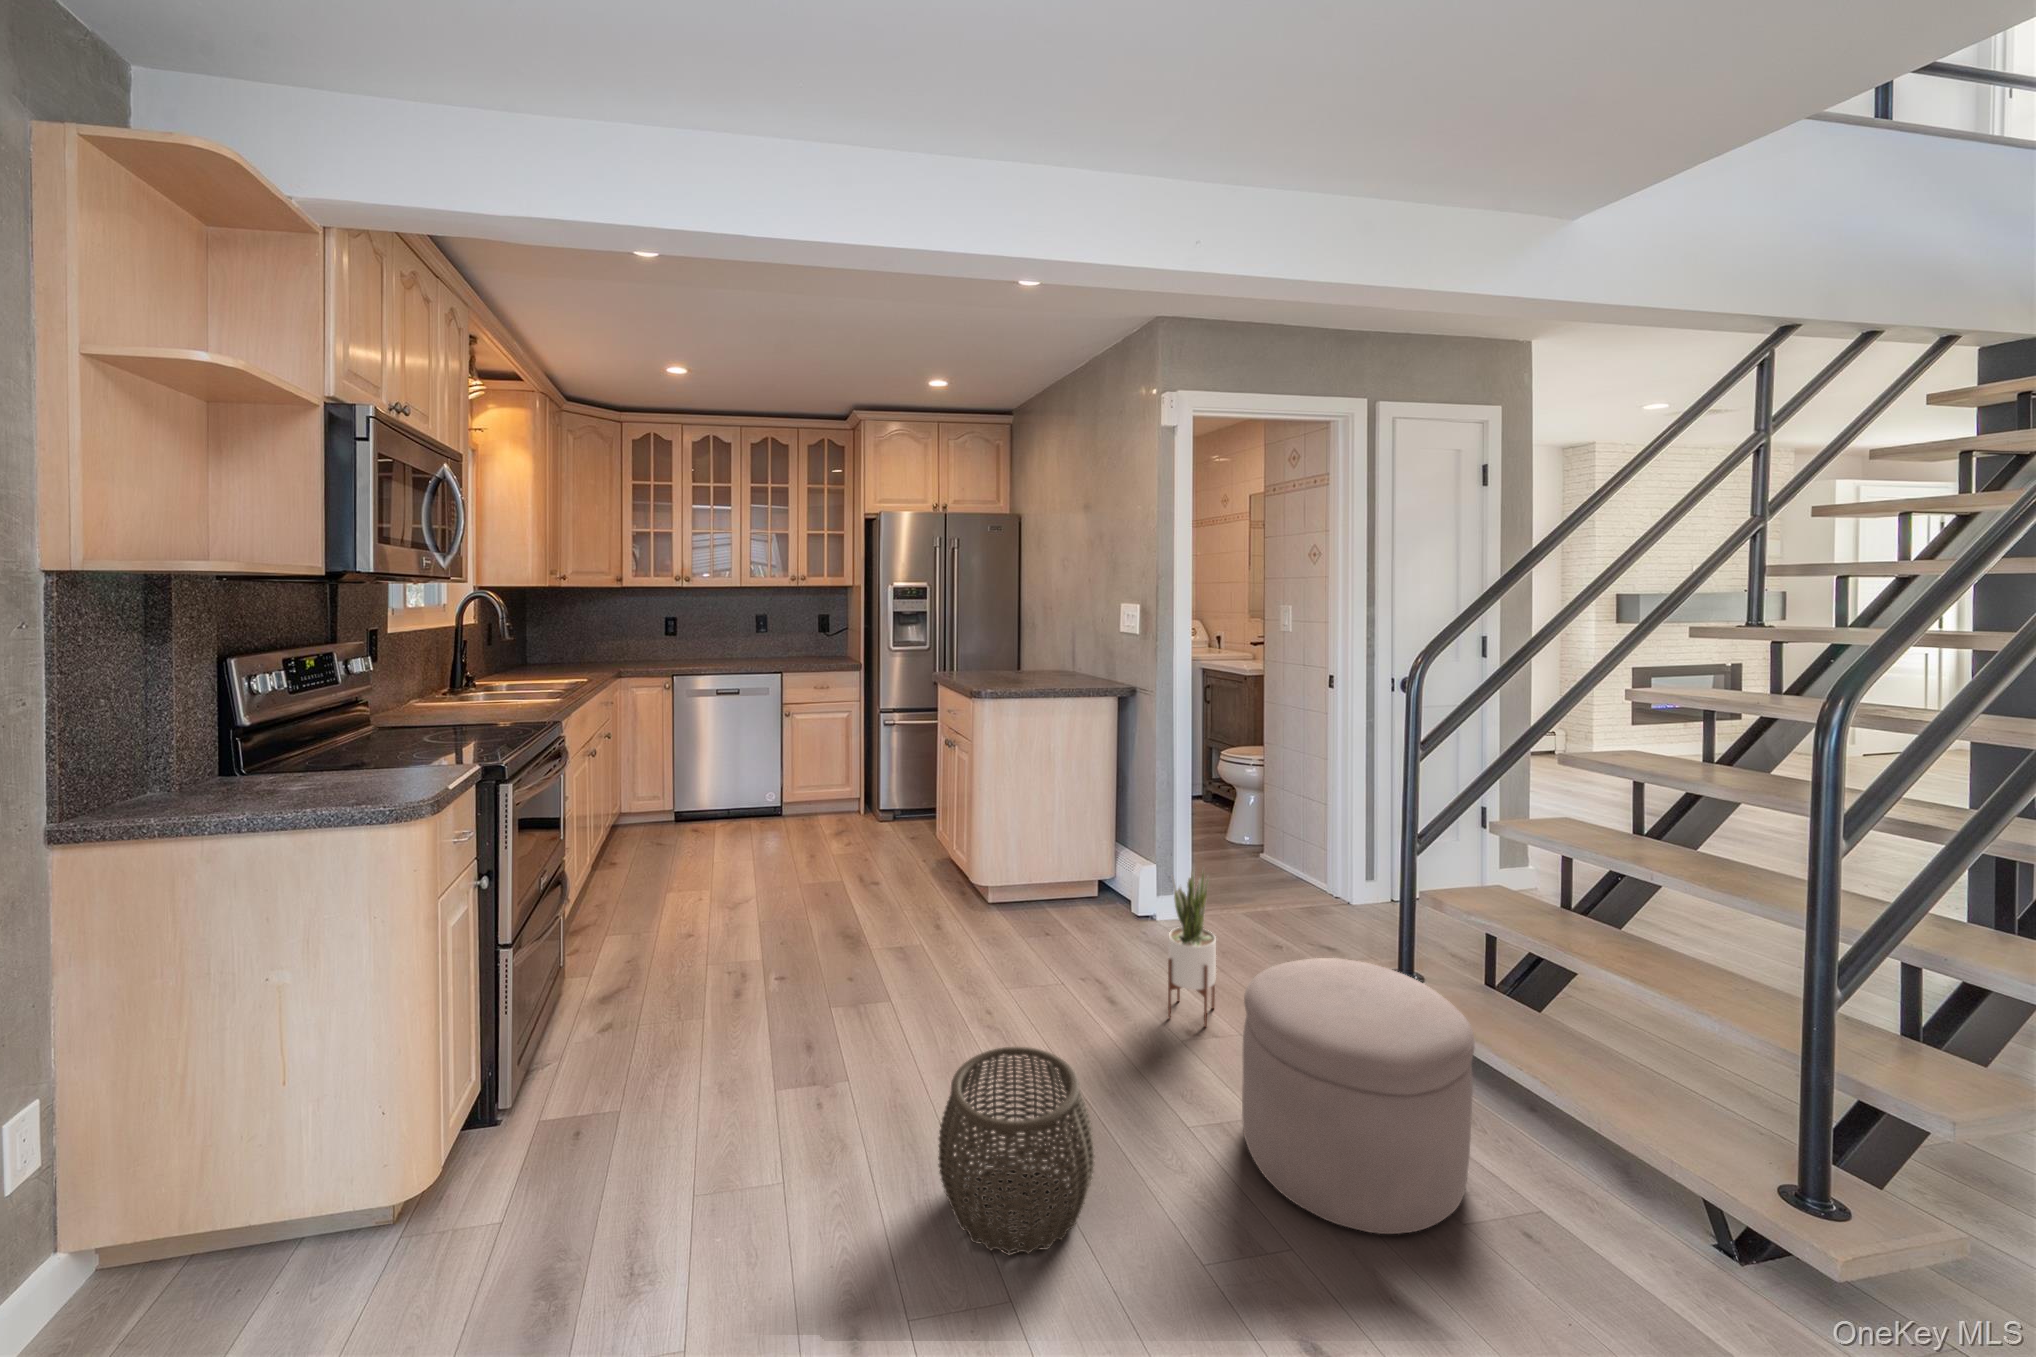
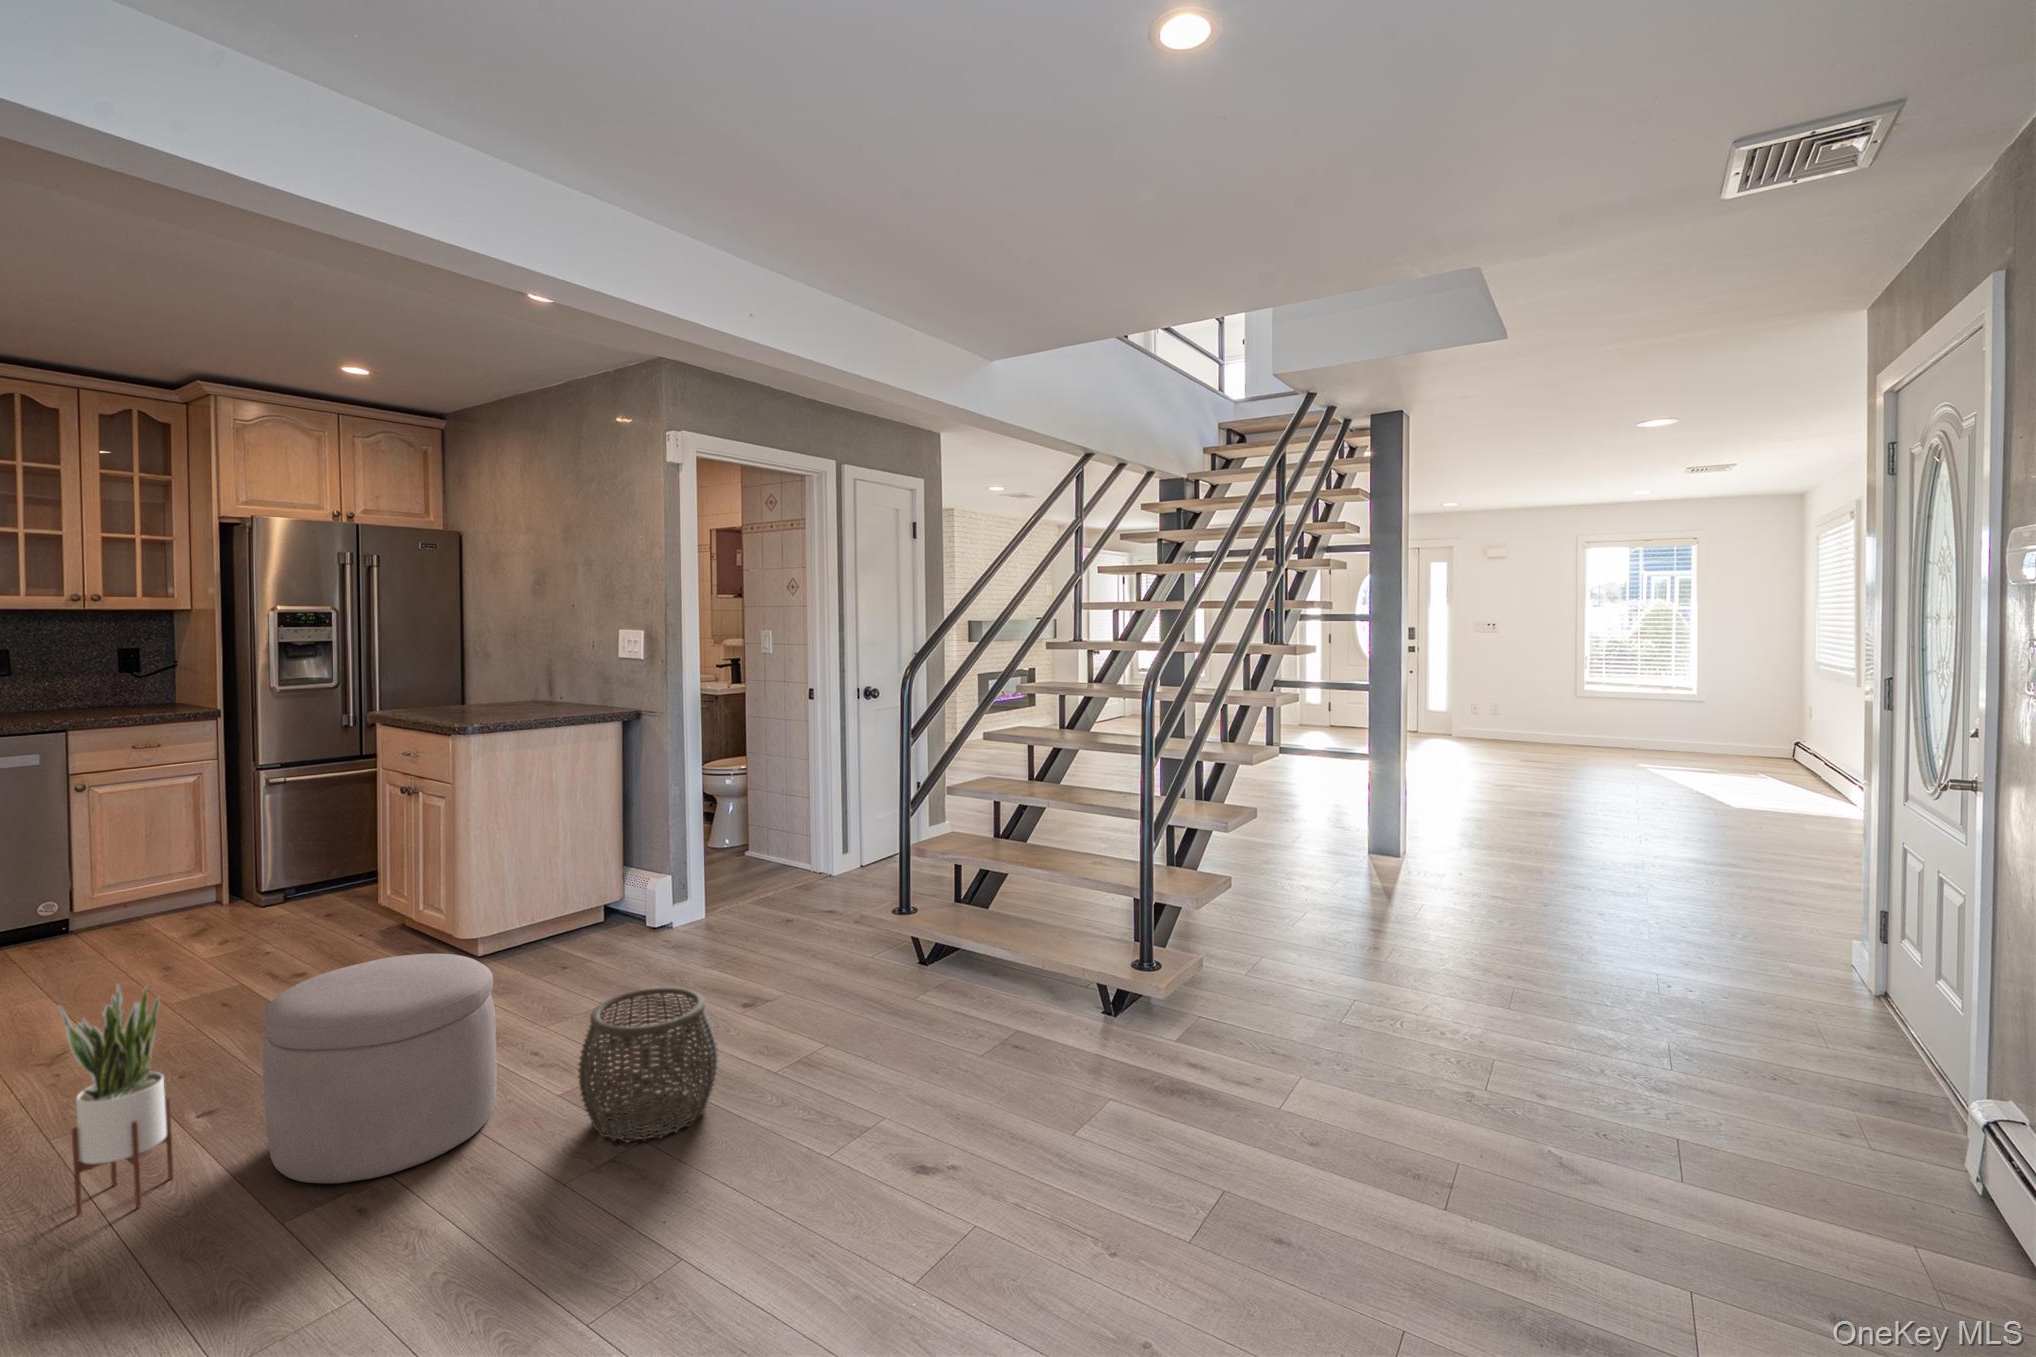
potted plant: present [1168,867,1216,1027] -> present [58,984,174,1215]
ottoman: present [1242,958,1475,1234] -> present [263,954,497,1184]

